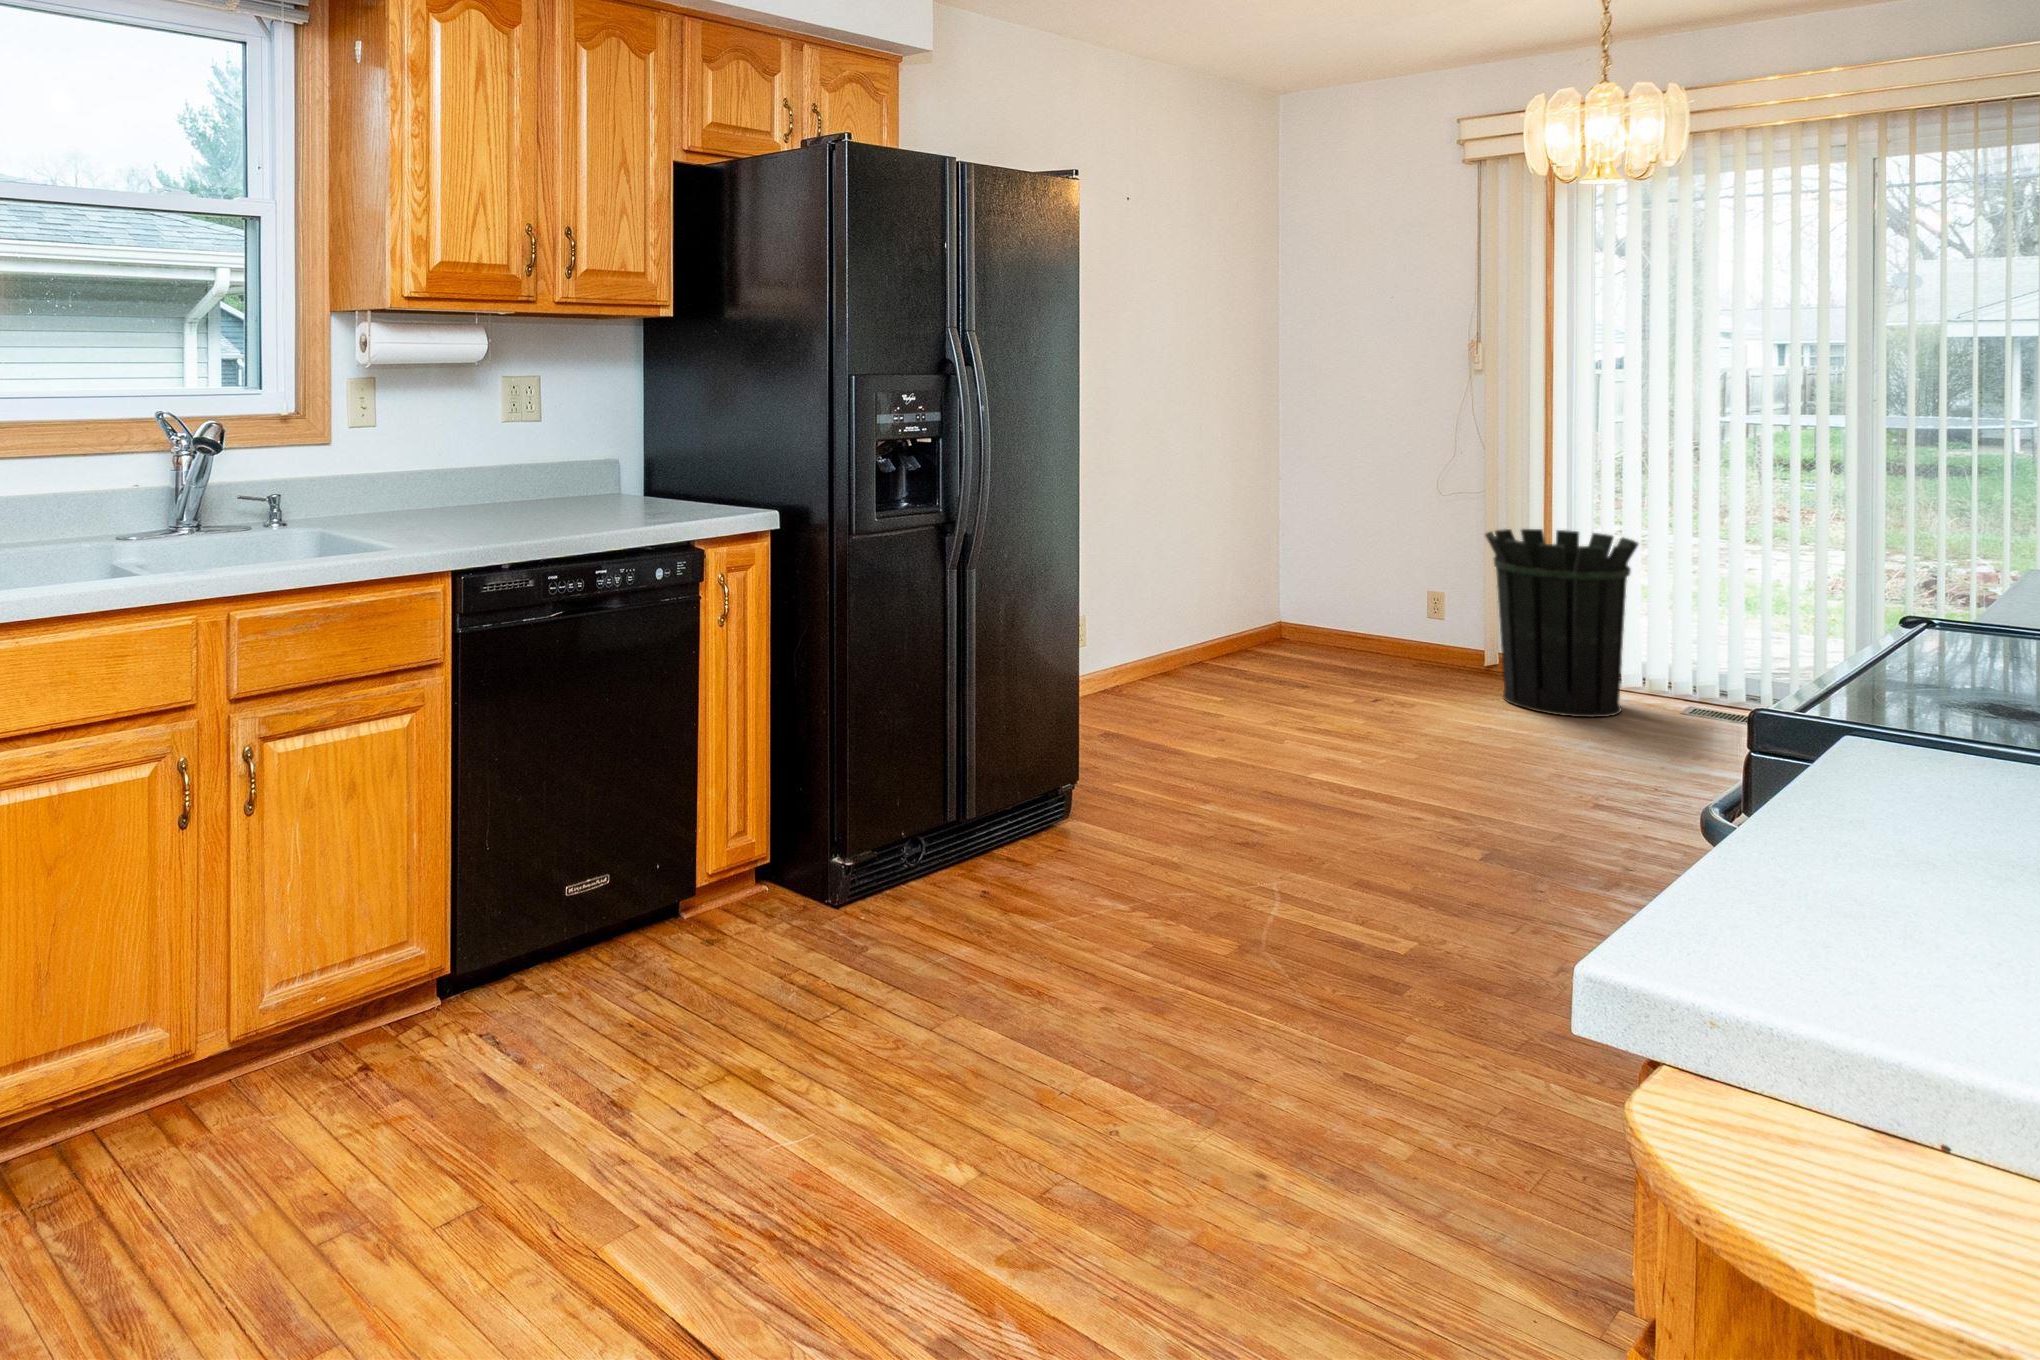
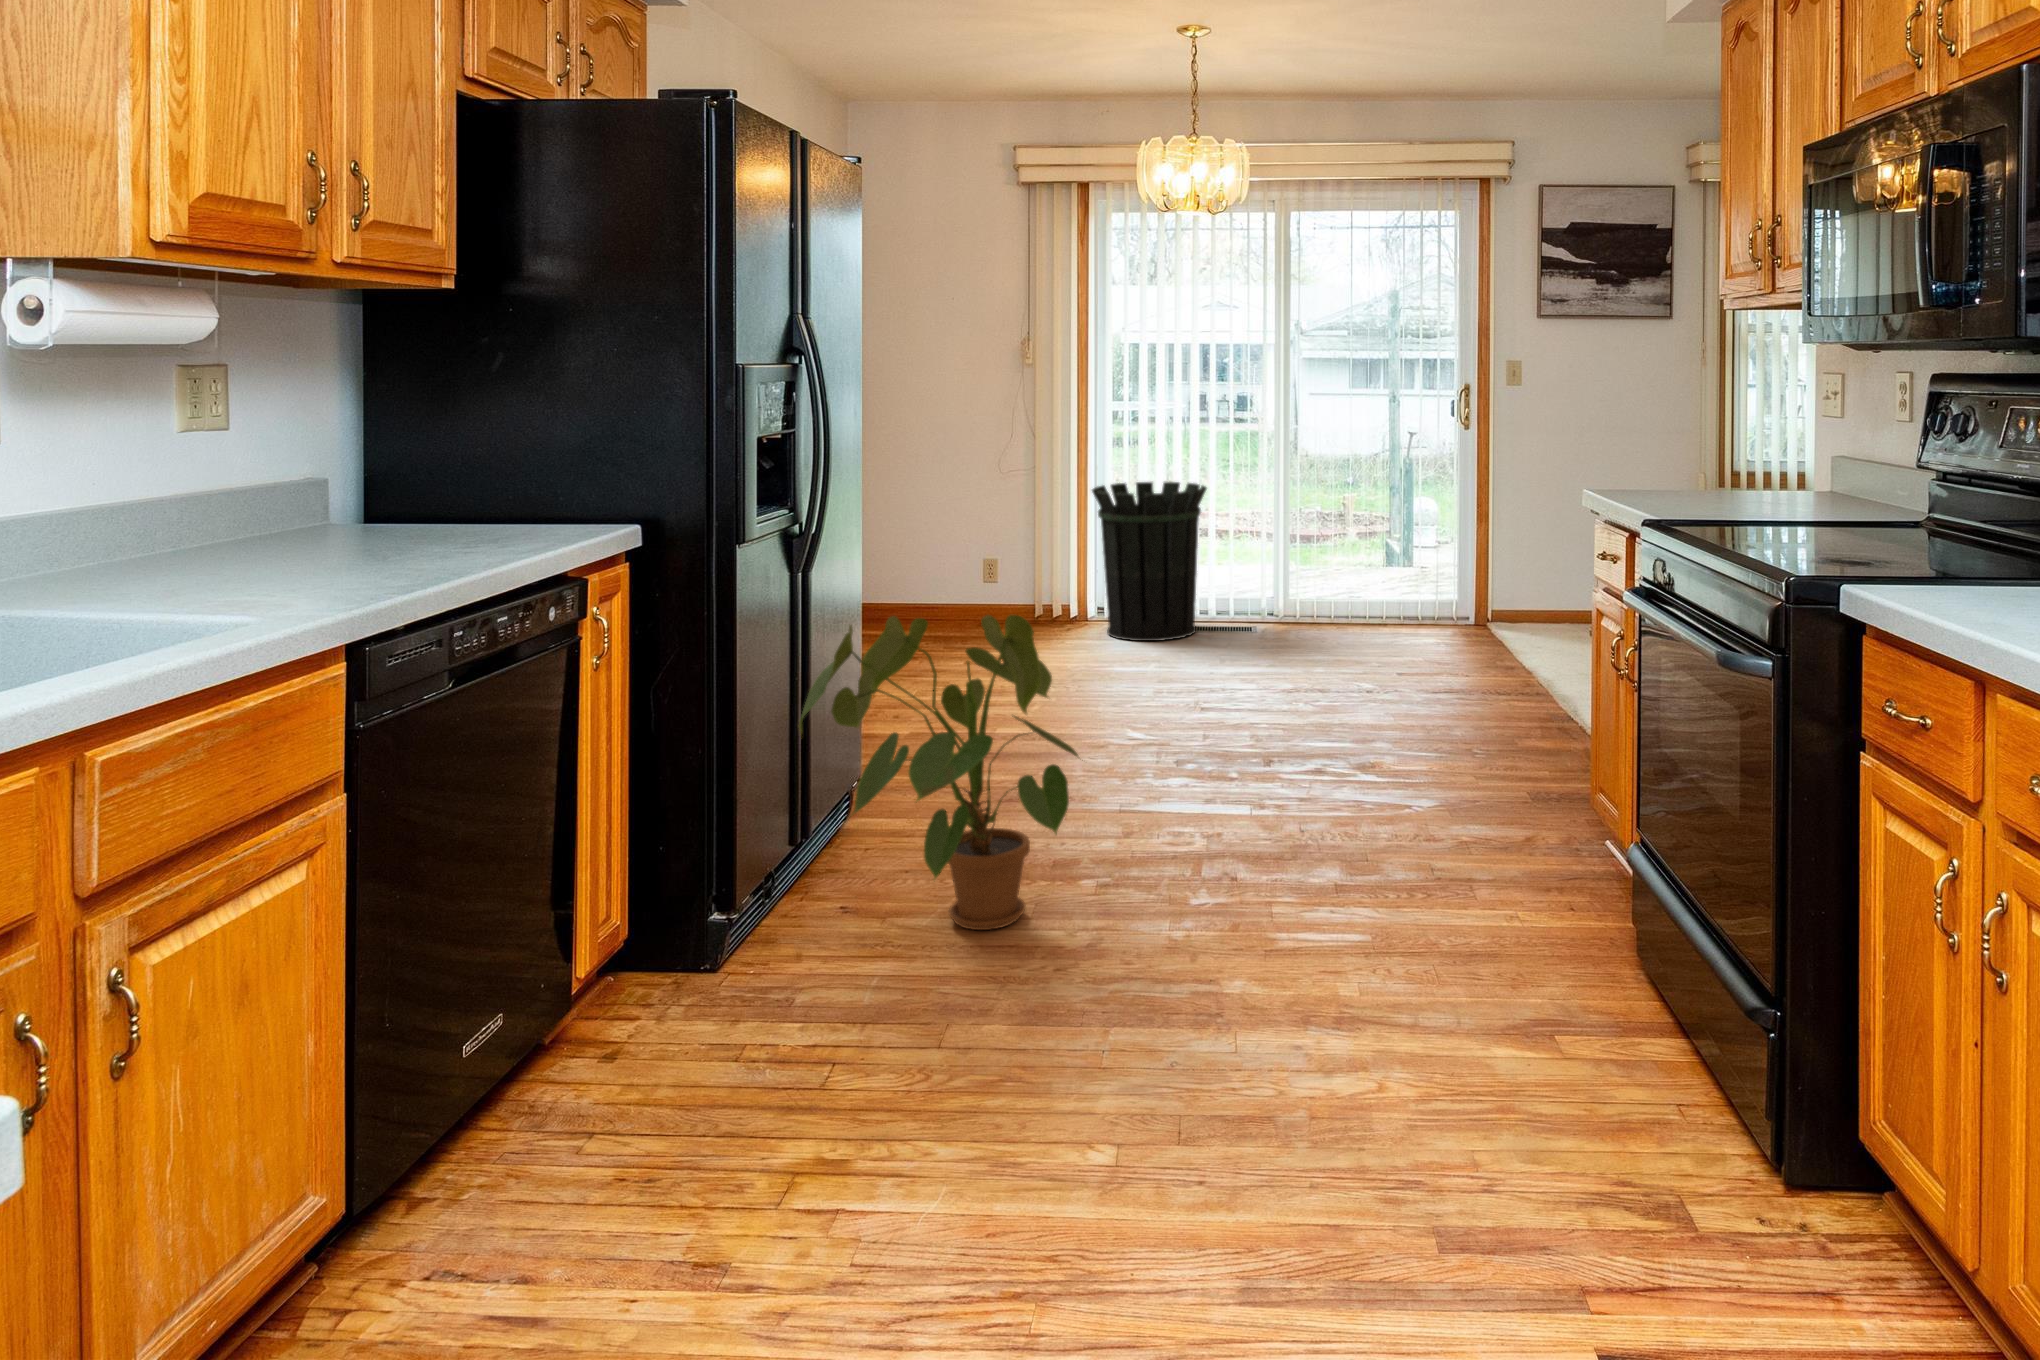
house plant: none [924,625,1203,945] -> present [799,615,1078,930]

